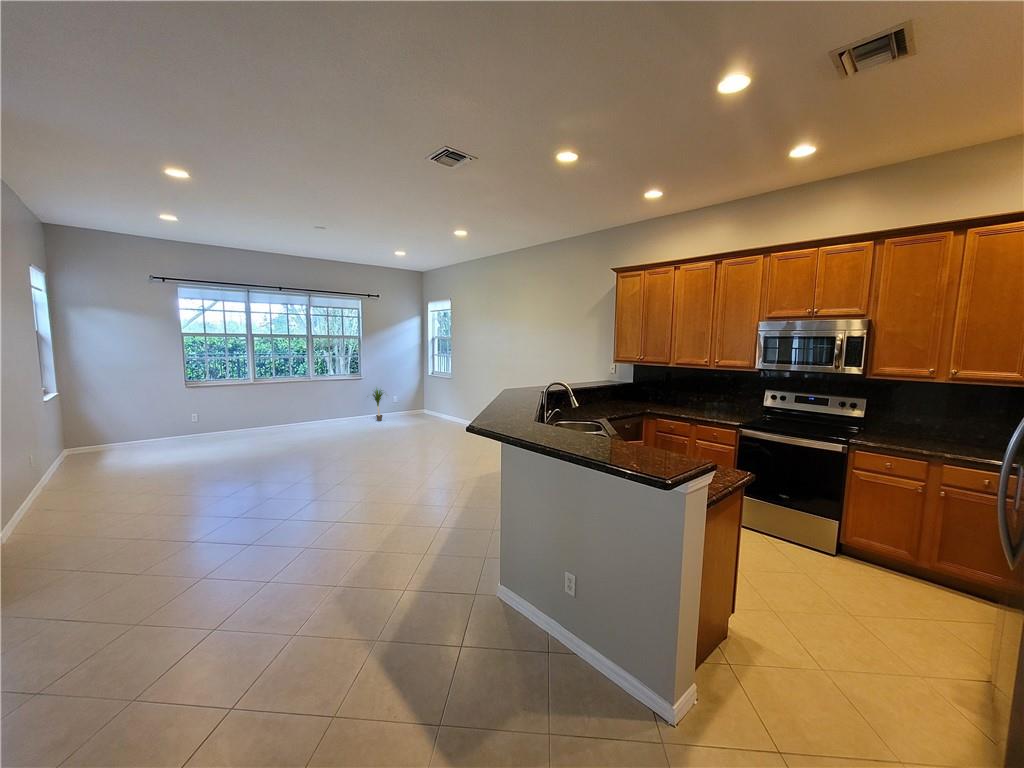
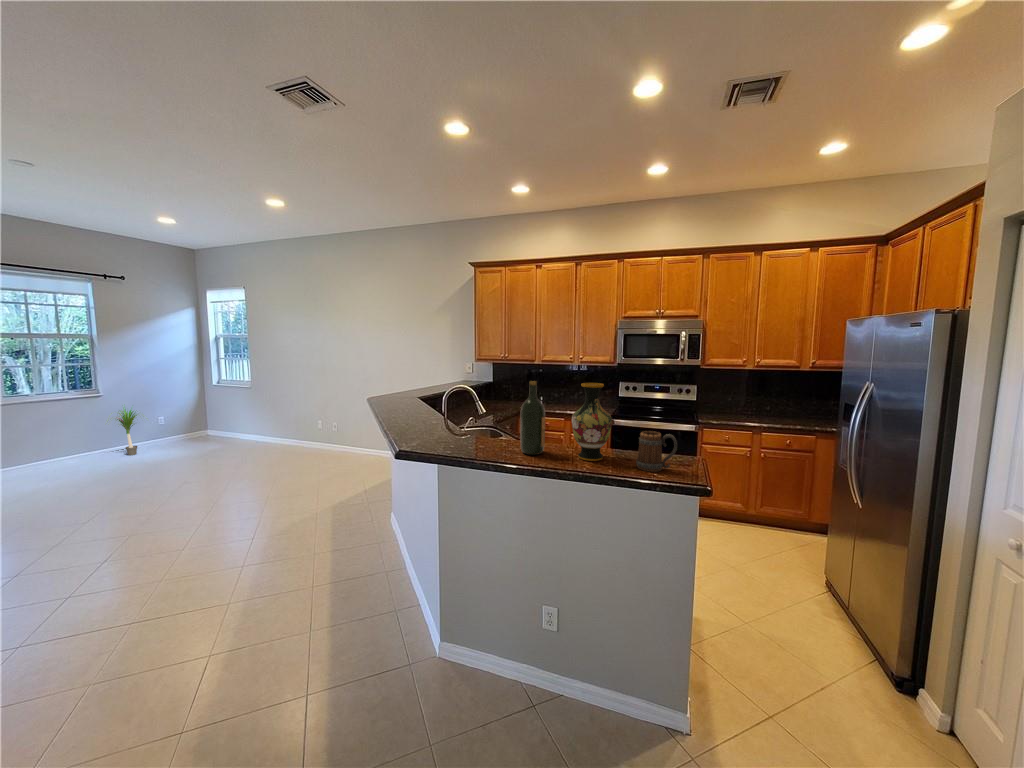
wine bottle: none [562,383,582,442] -> present [520,381,545,455]
vase: none [597,387,631,452] -> present [572,383,612,461]
mug: none [639,431,673,466] -> present [636,431,677,472]

